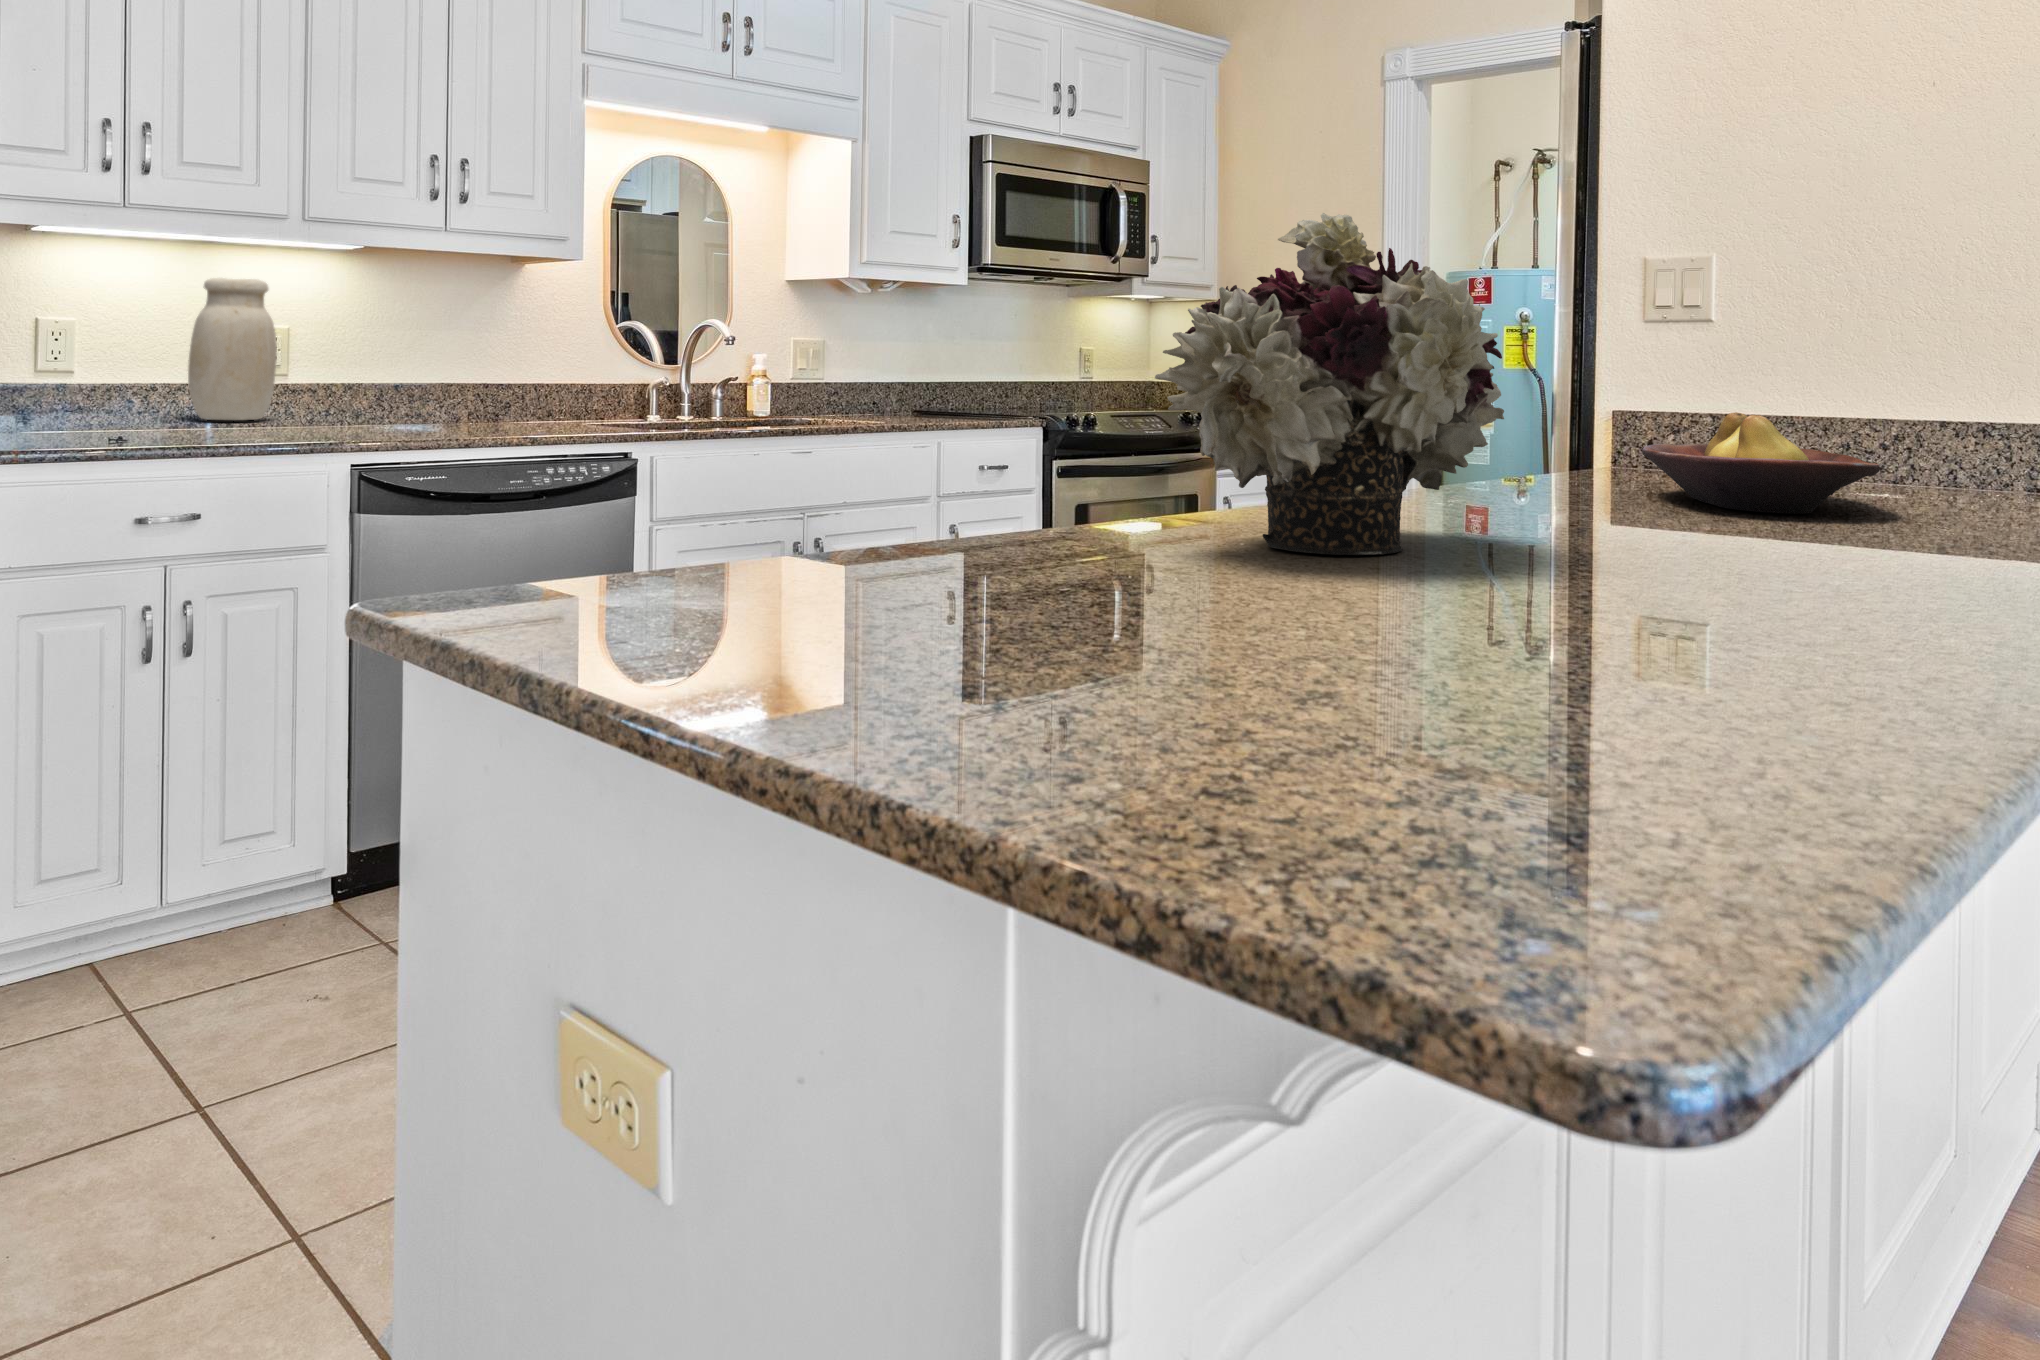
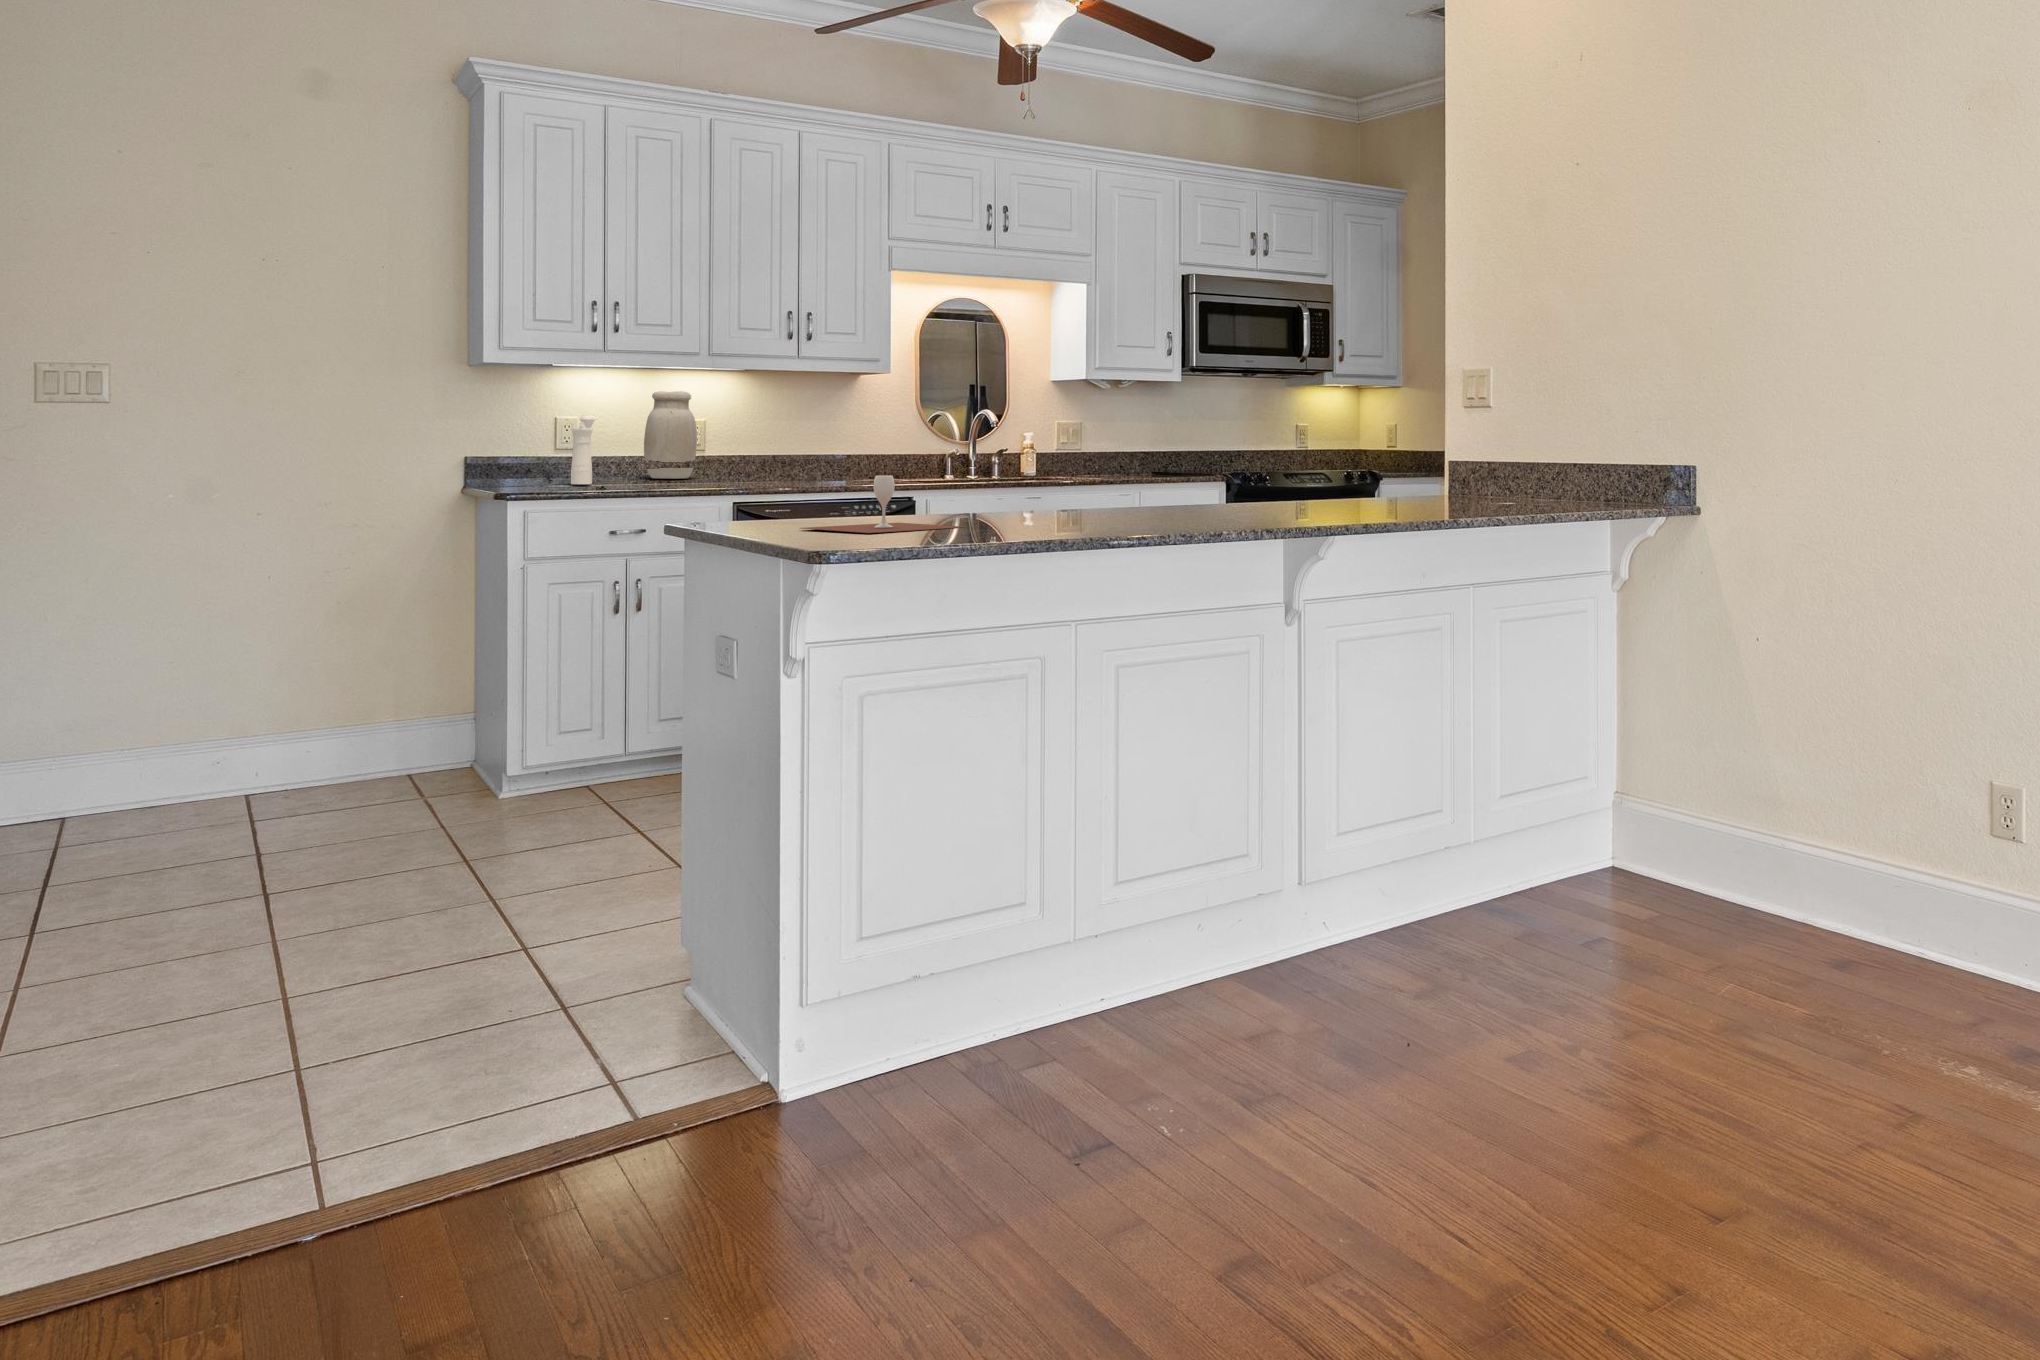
flower arrangement: present [1155,213,1504,555] -> none [1004,372,1171,519]
pepper mill: none [62,314,108,431] -> present [571,415,596,484]
fruit bowl: present [1642,412,1880,514] -> none [1325,460,1439,508]
wine glass: none [766,459,1204,649] -> present [801,475,964,533]

